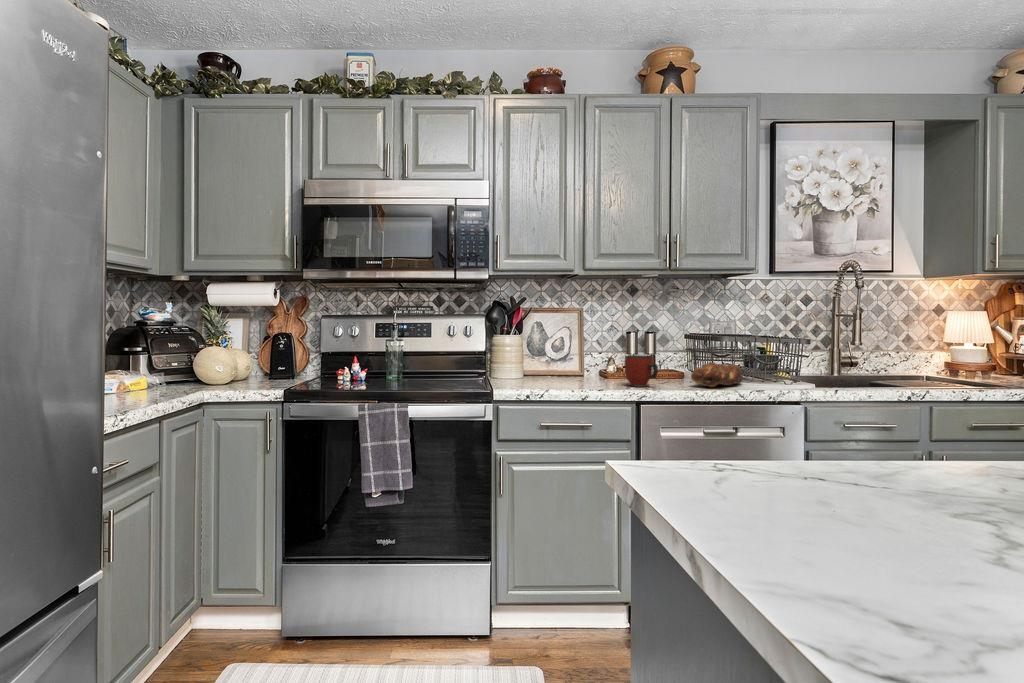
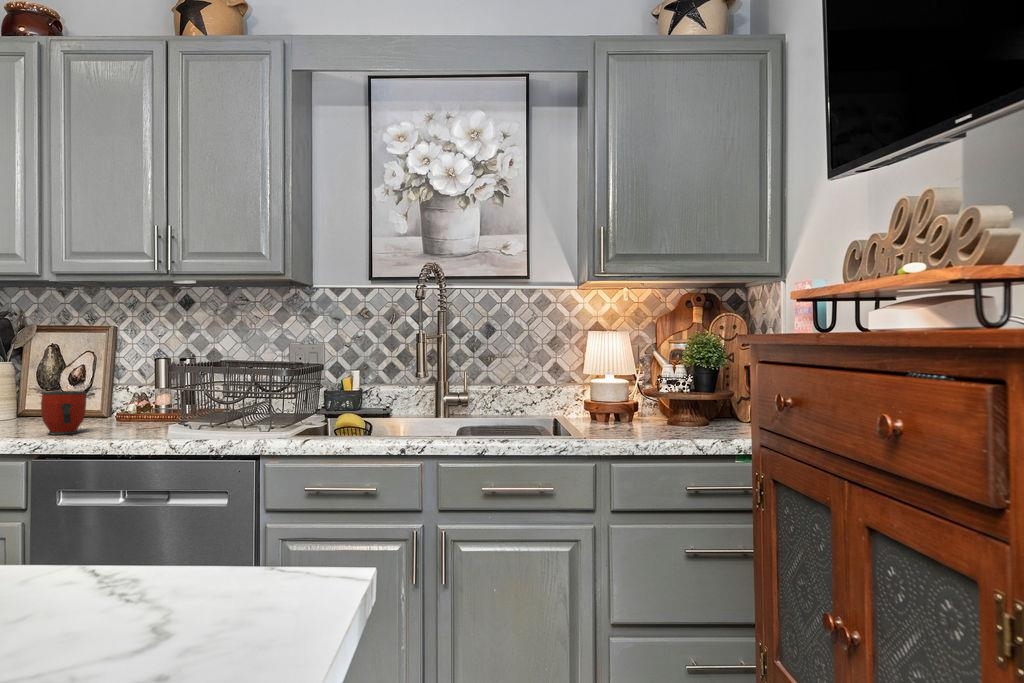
bread loaf: present [691,363,743,387] -> none [124,401,223,435]

